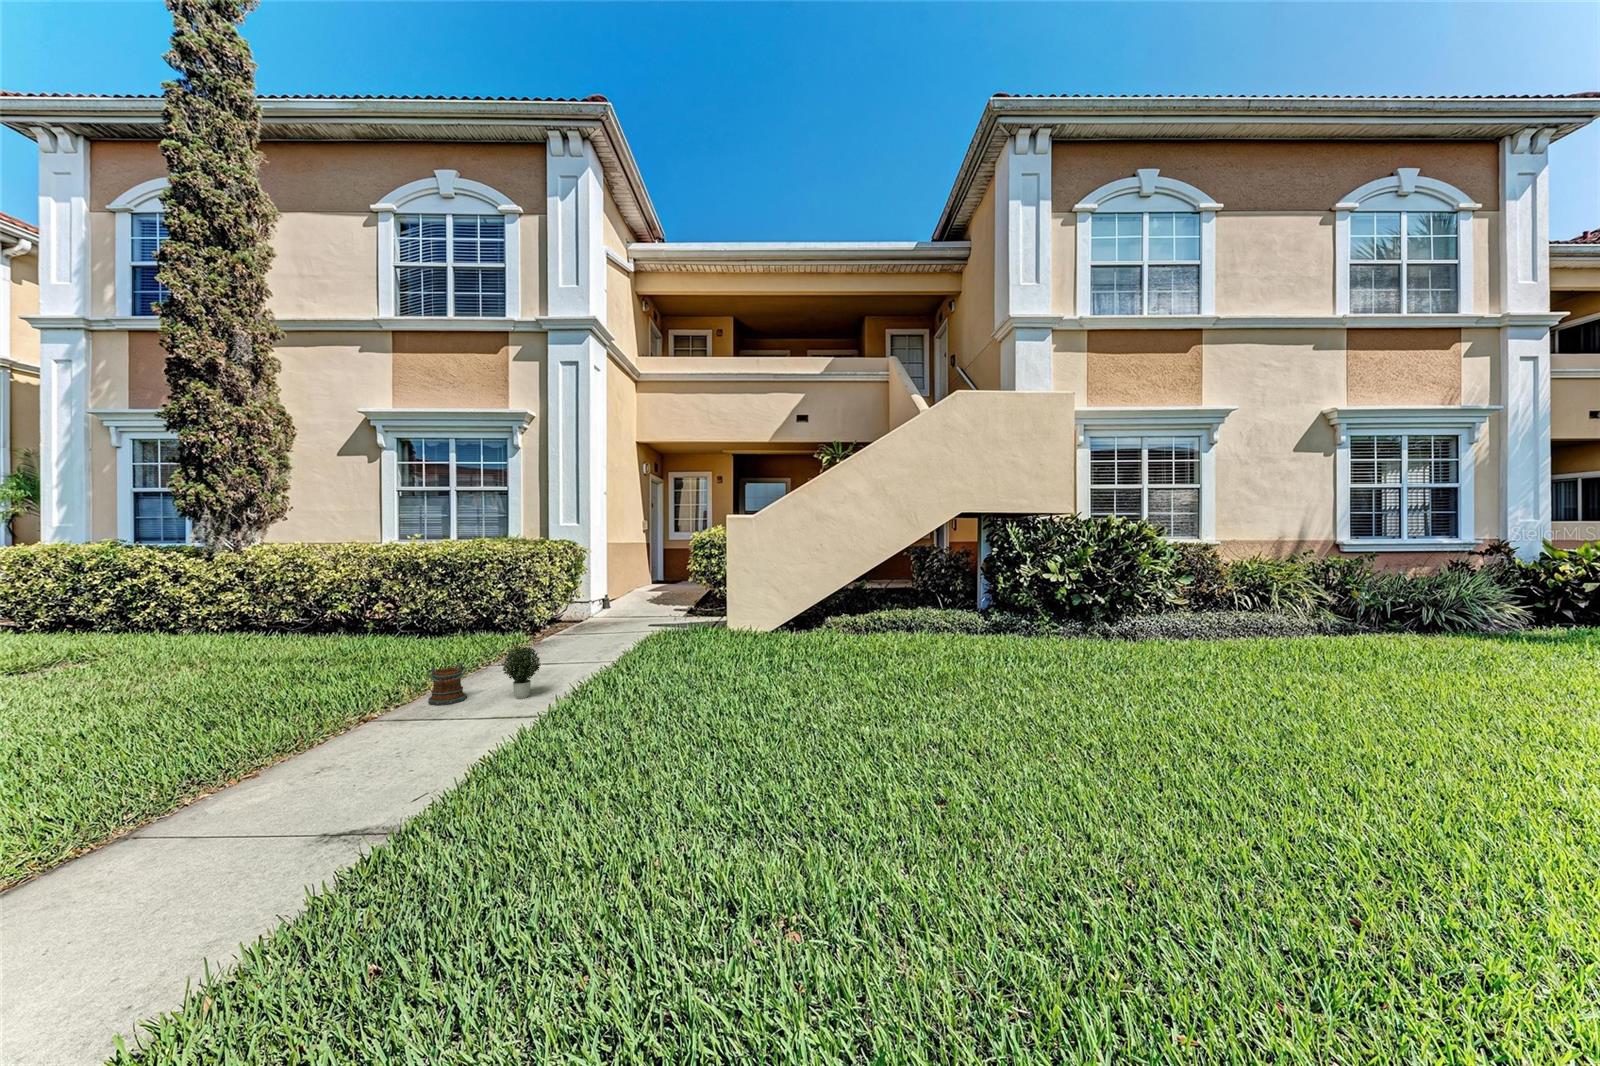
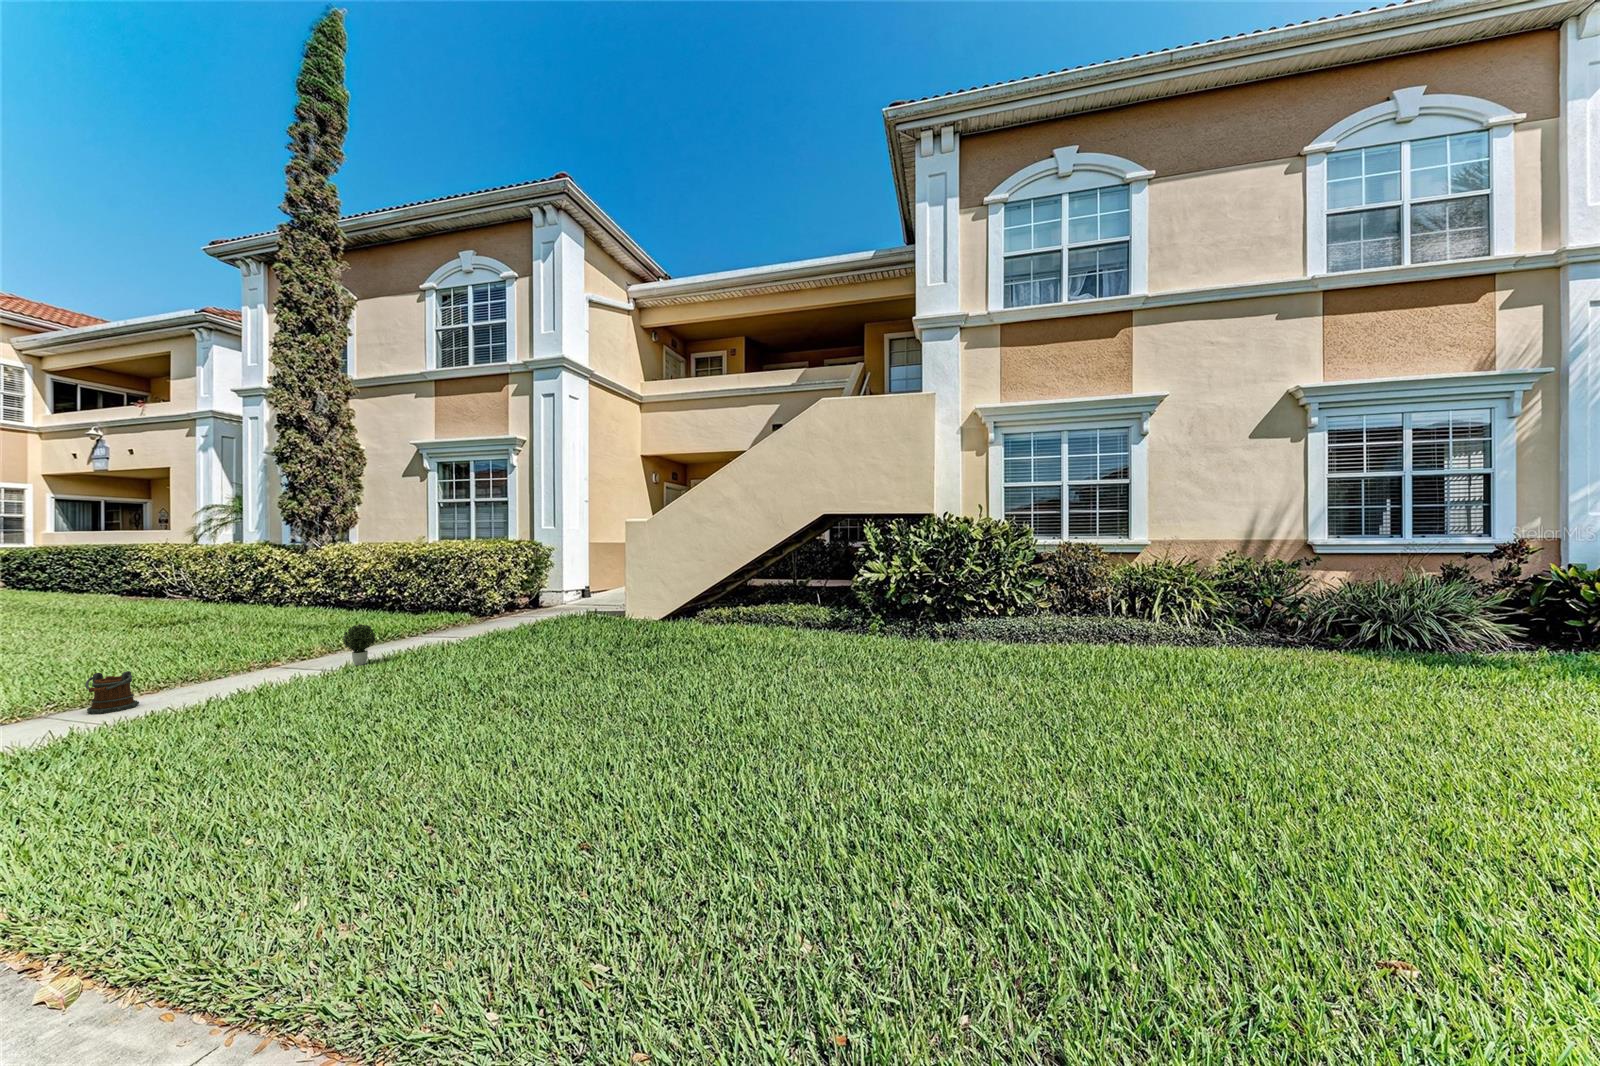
bucket: present [427,663,467,705] -> present [85,671,139,714]

